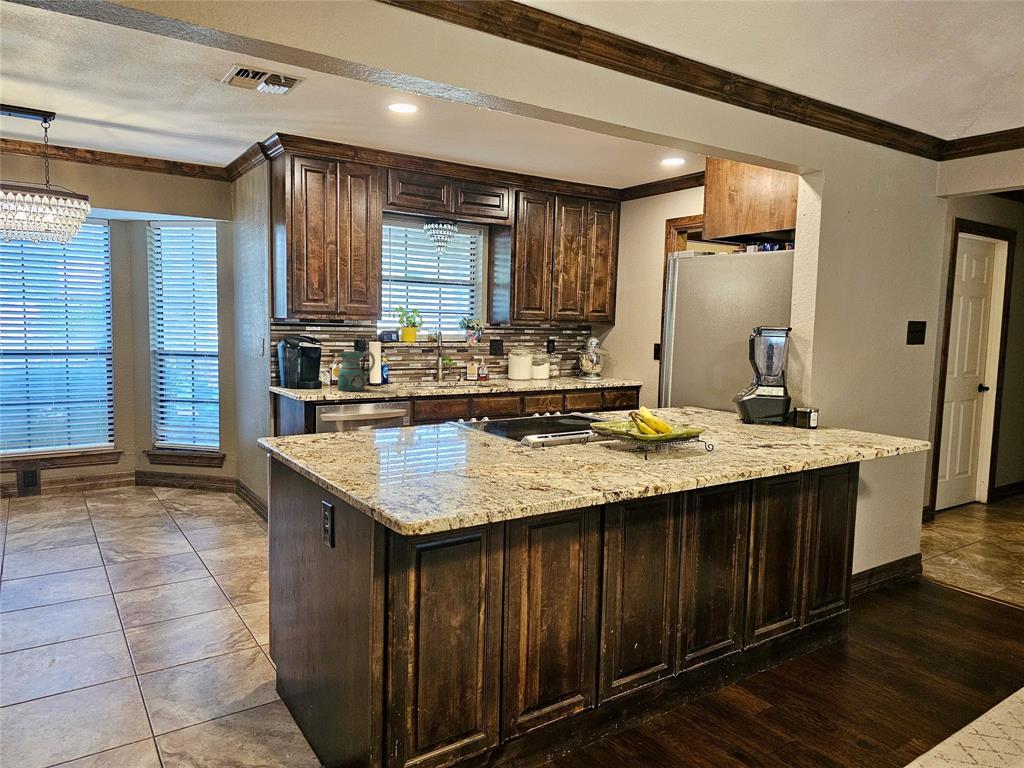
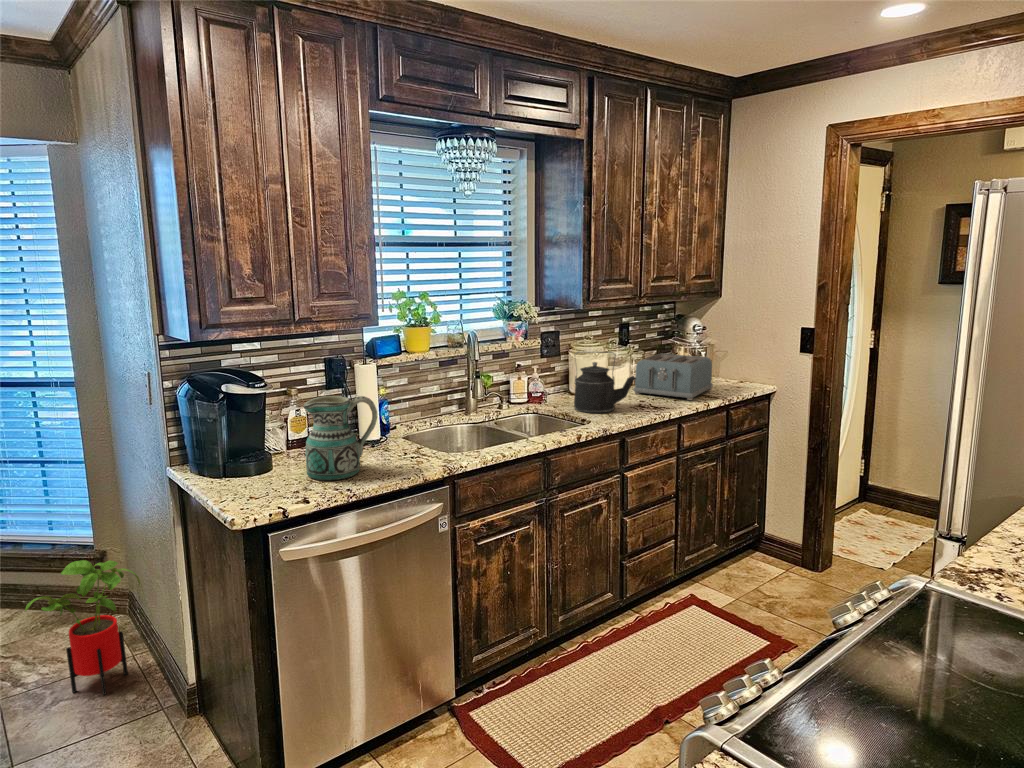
kettle: none [501,348,538,384] -> present [574,352,636,413]
toaster: none [546,358,599,383] -> present [634,354,713,400]
house plant: none [189,439,246,518] -> present [25,560,140,695]

